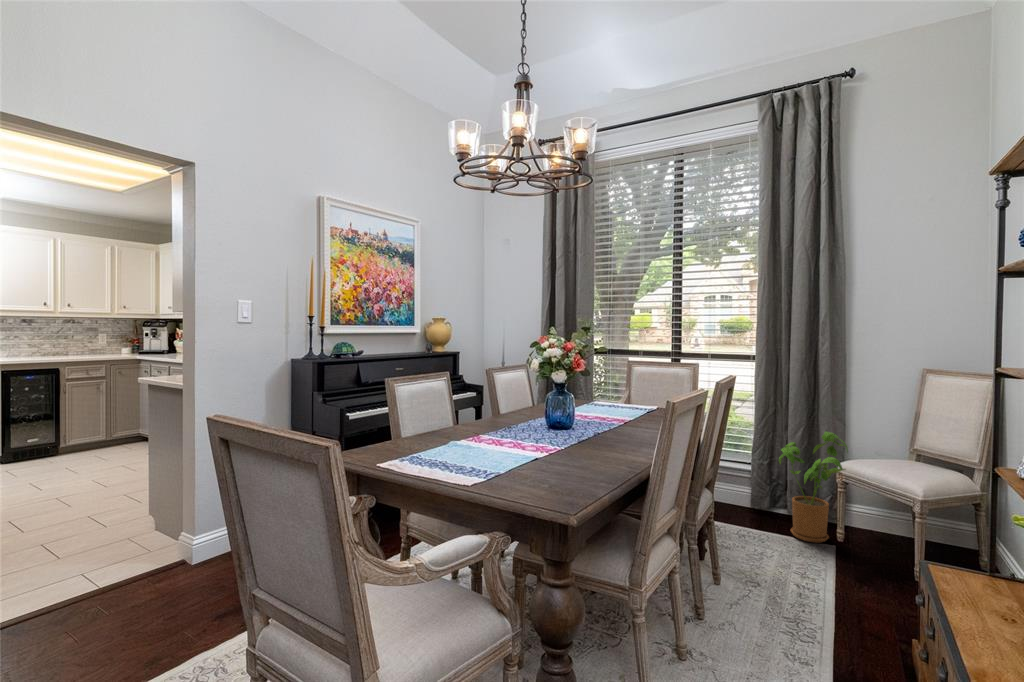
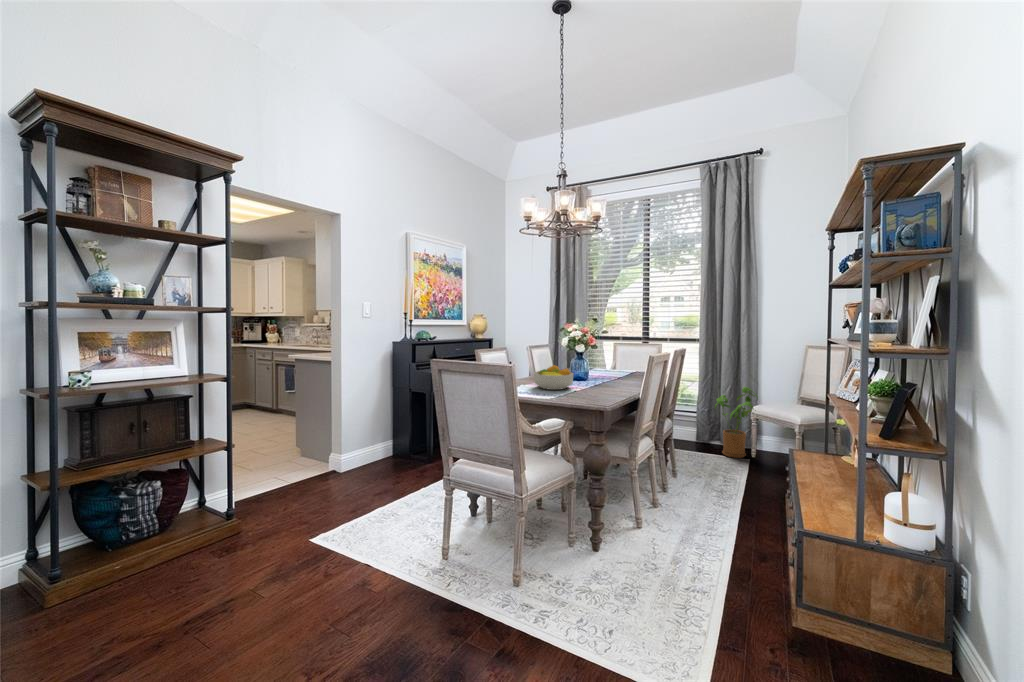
fruit bowl: none [475,403,543,450] -> present [534,365,574,390]

